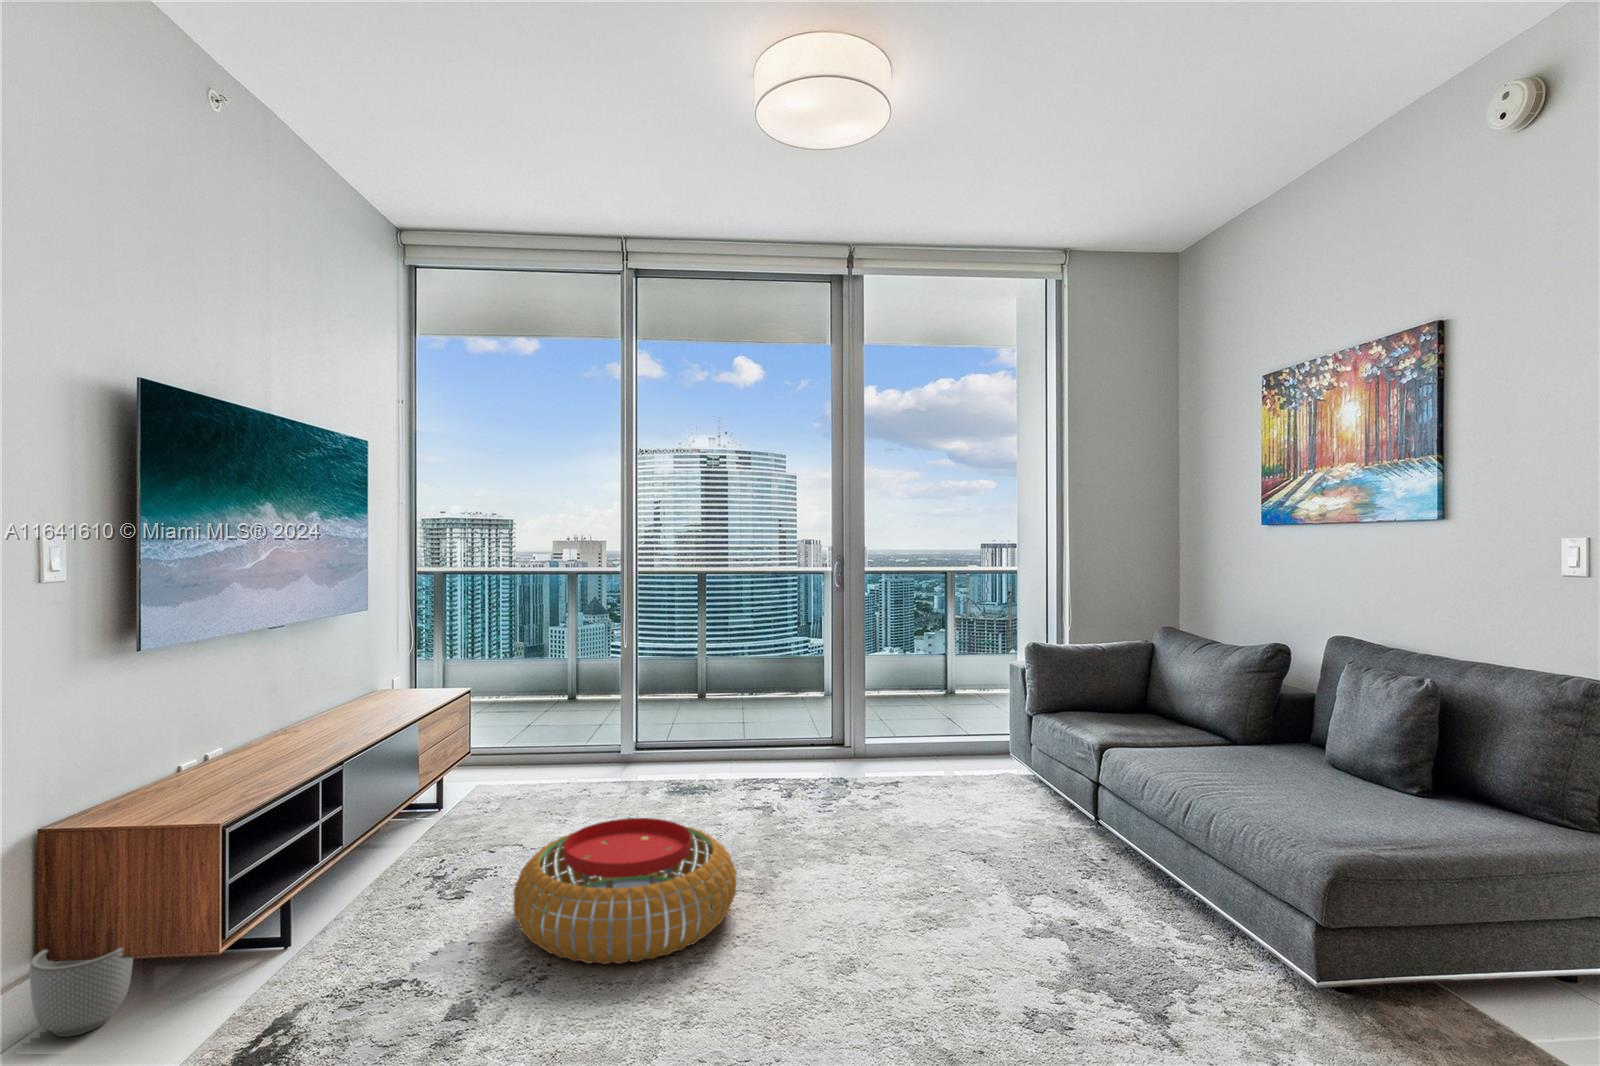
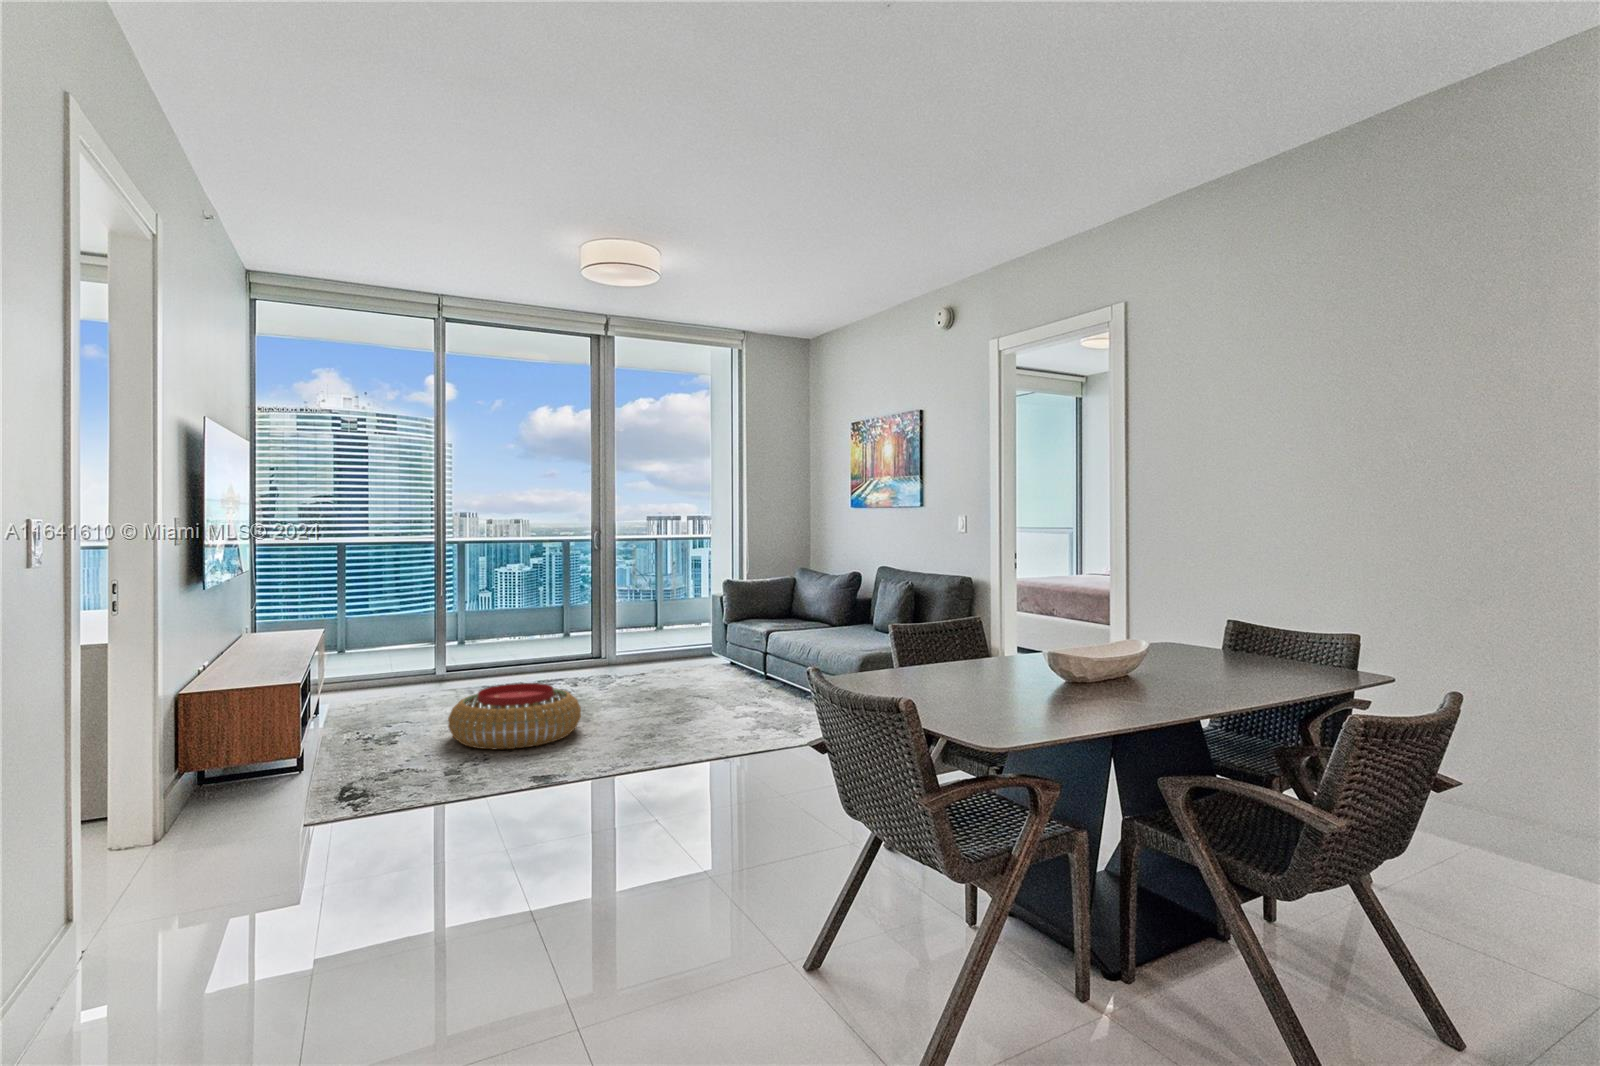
planter: present [29,948,133,1037] -> none [193,751,249,805]

